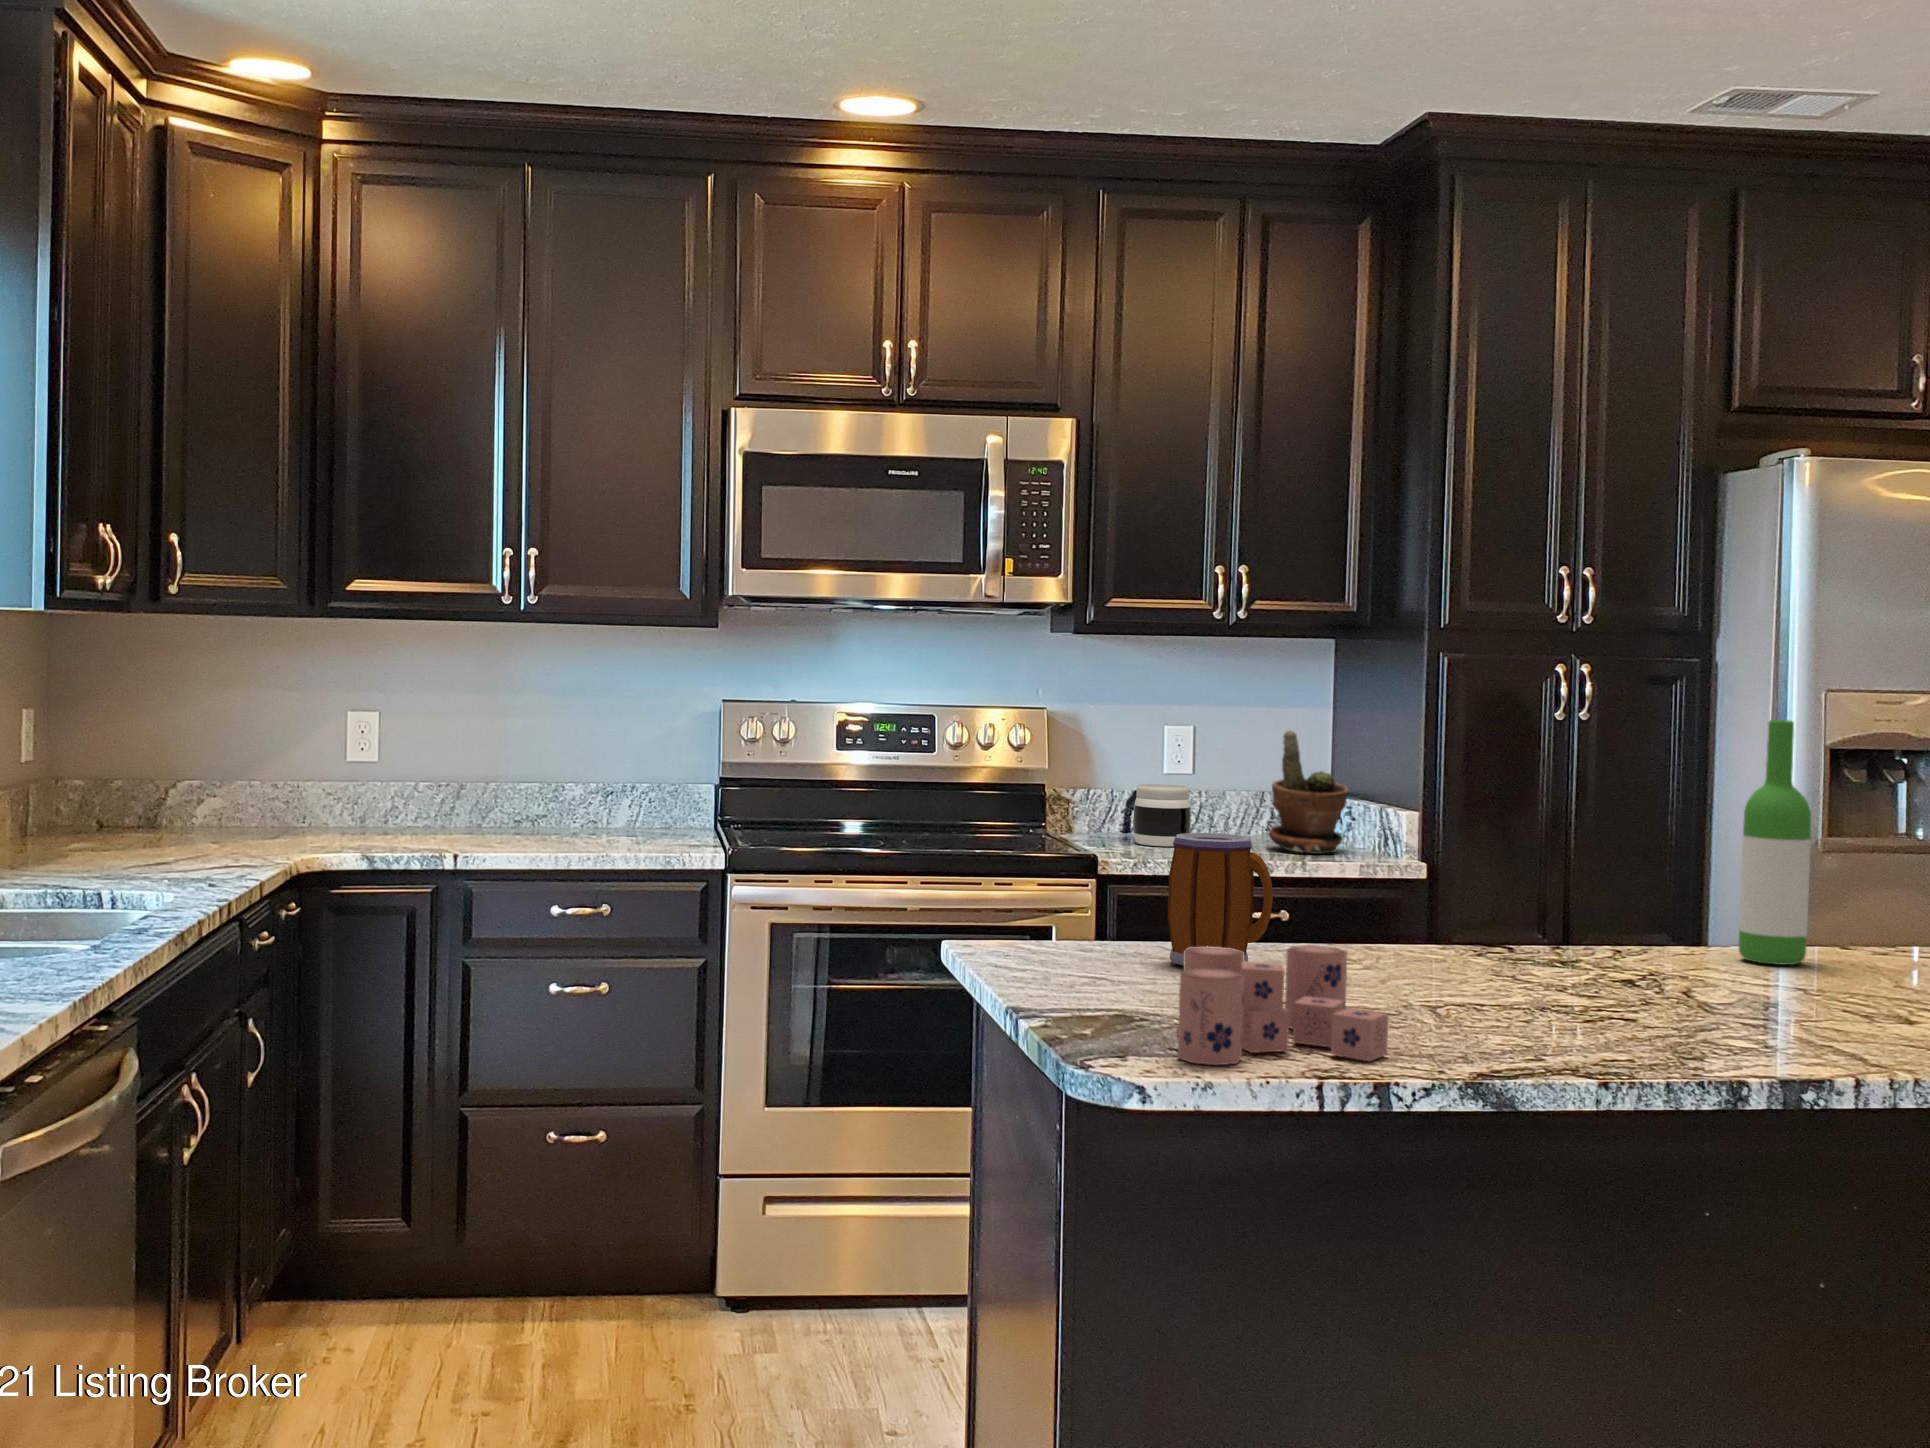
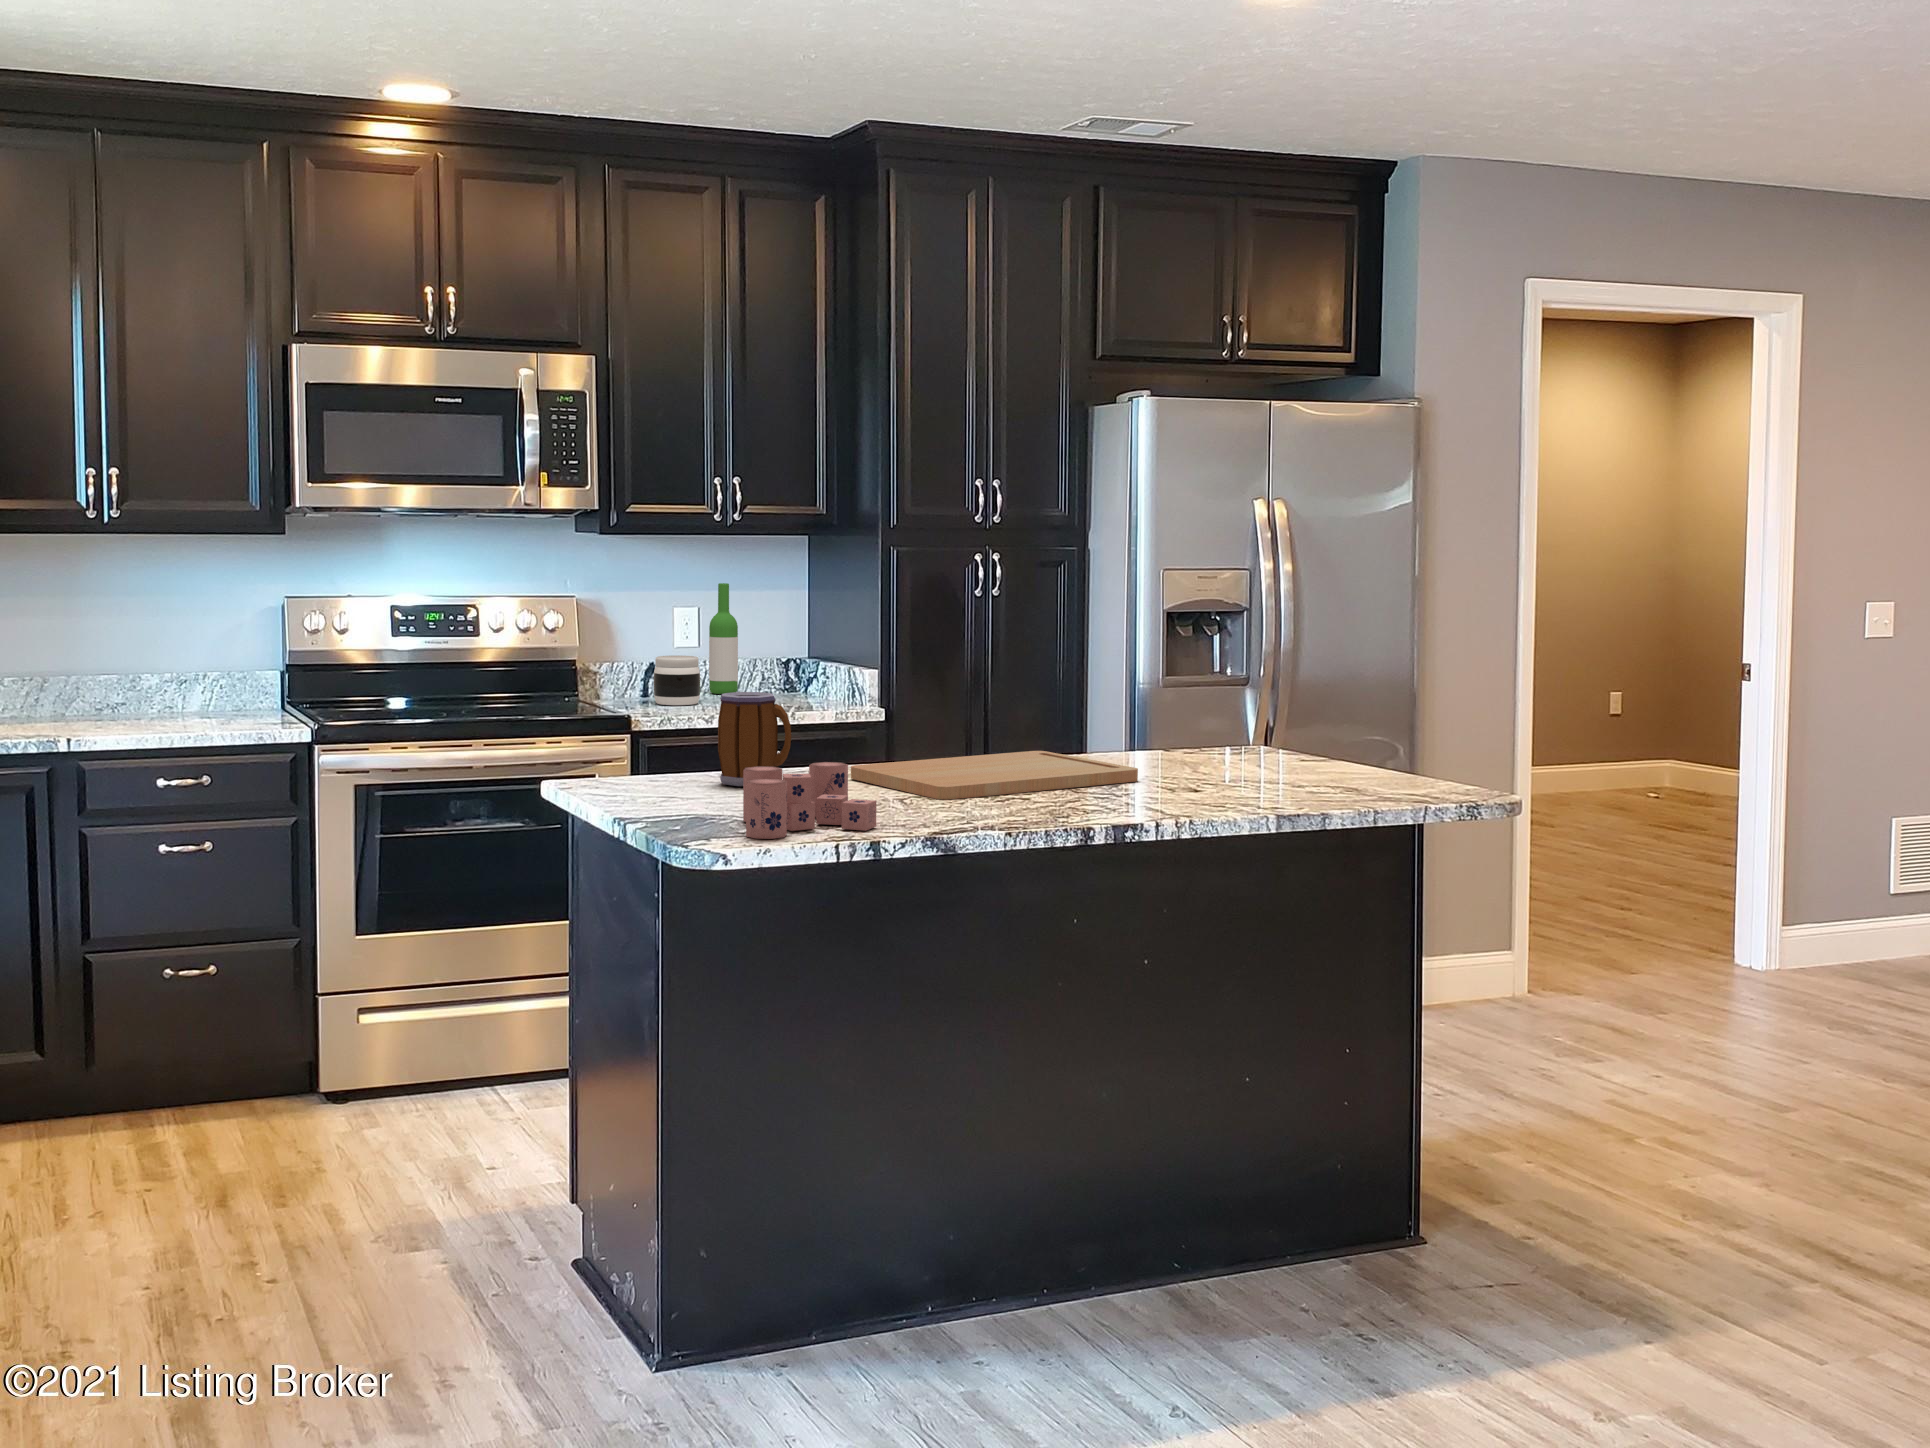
wine bottle: present [1738,720,1811,965] -> present [709,583,738,694]
potted plant: present [1268,730,1348,854] -> none [762,609,824,706]
cutting board: none [1361,939,1819,1012] -> present [851,751,1138,800]

